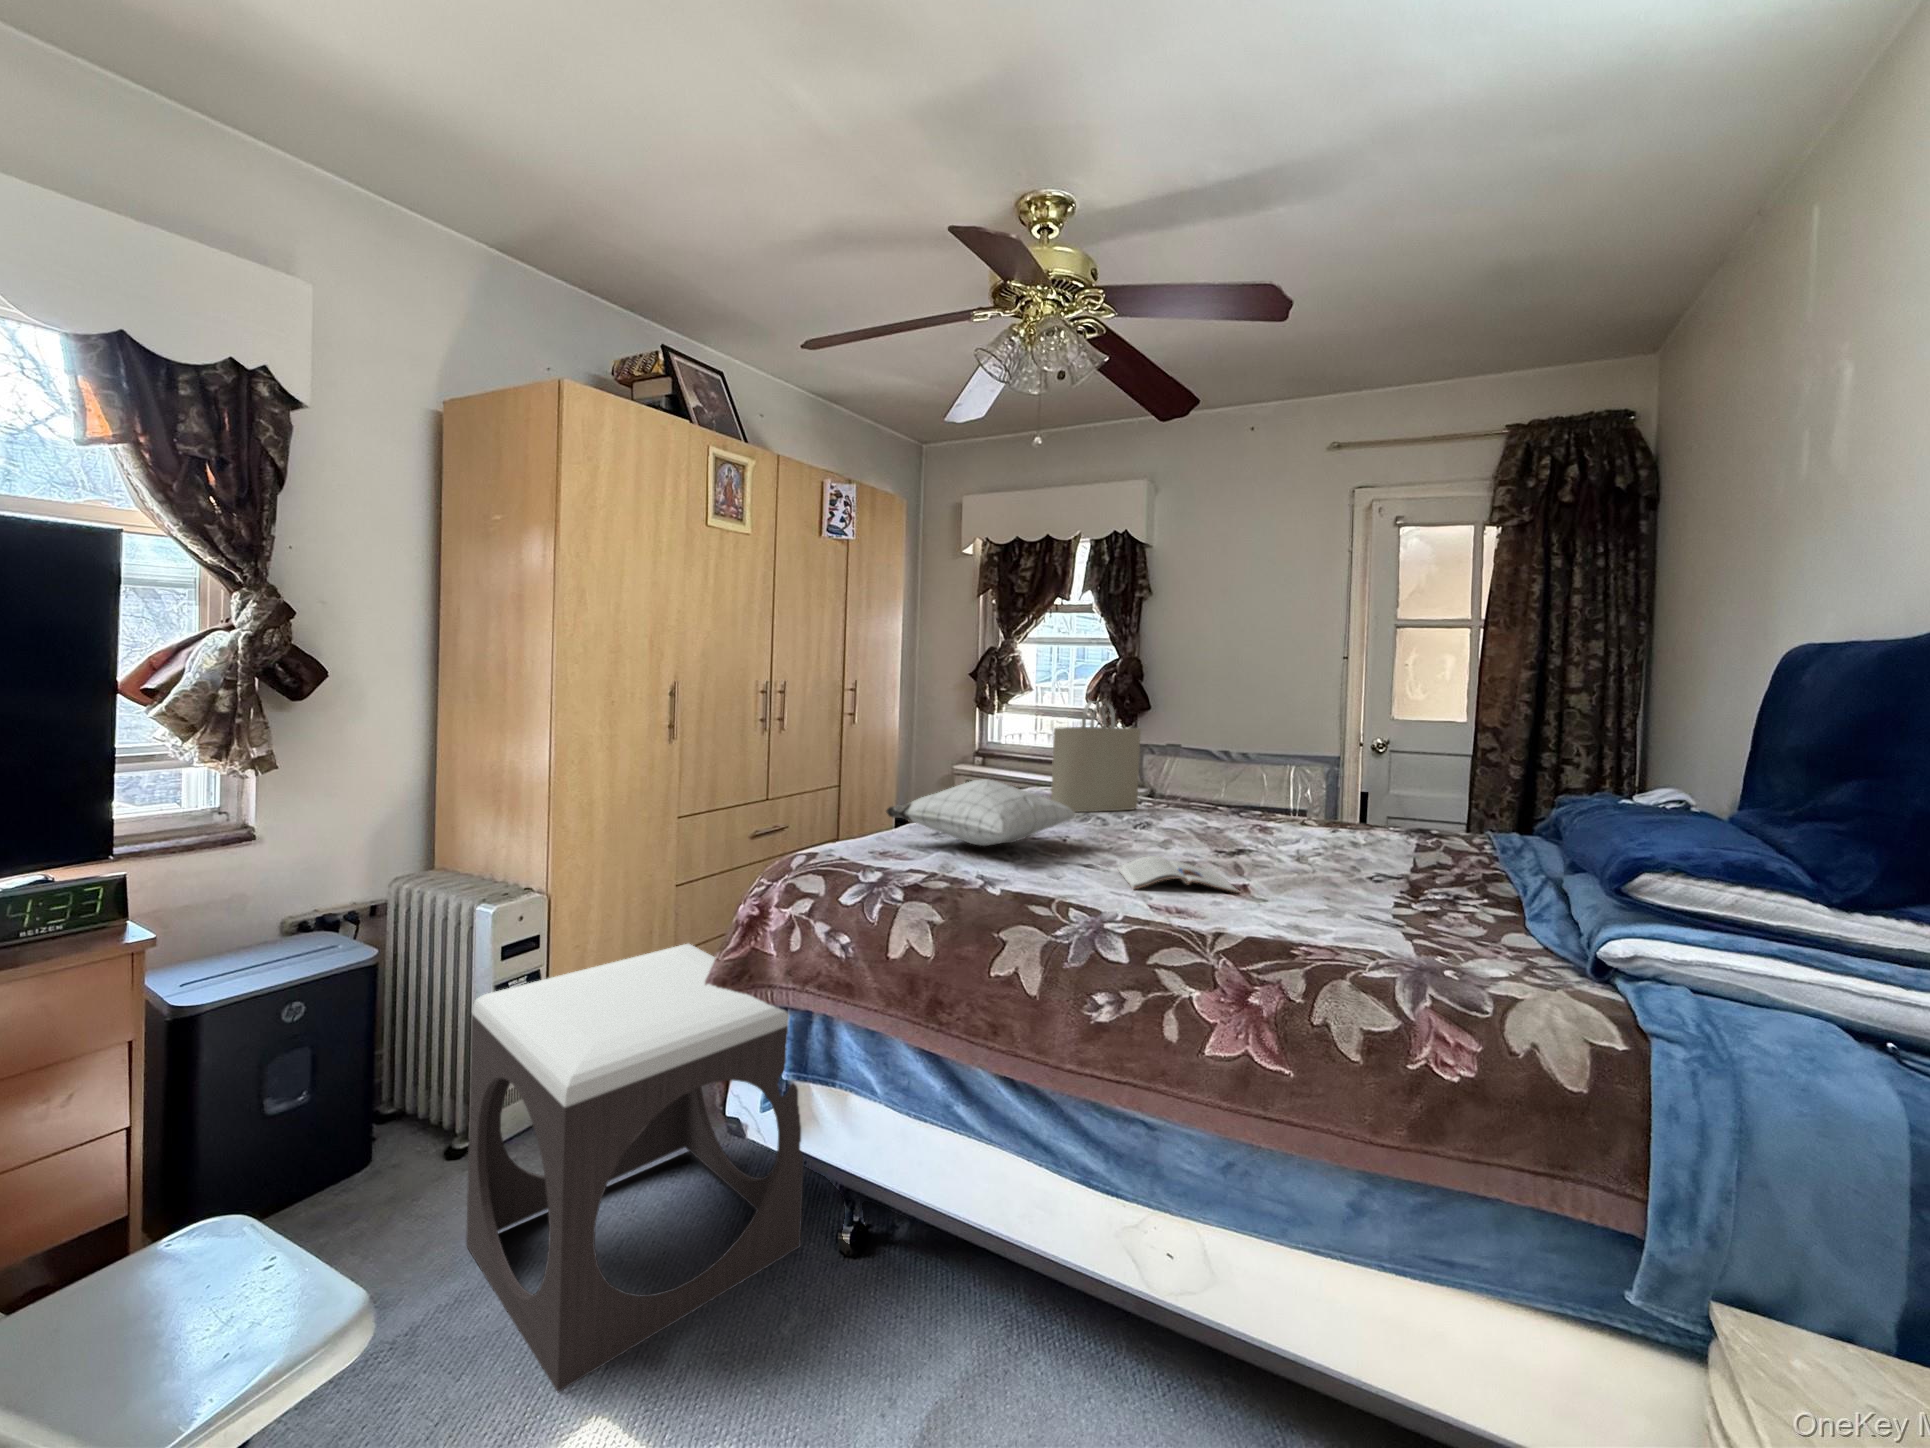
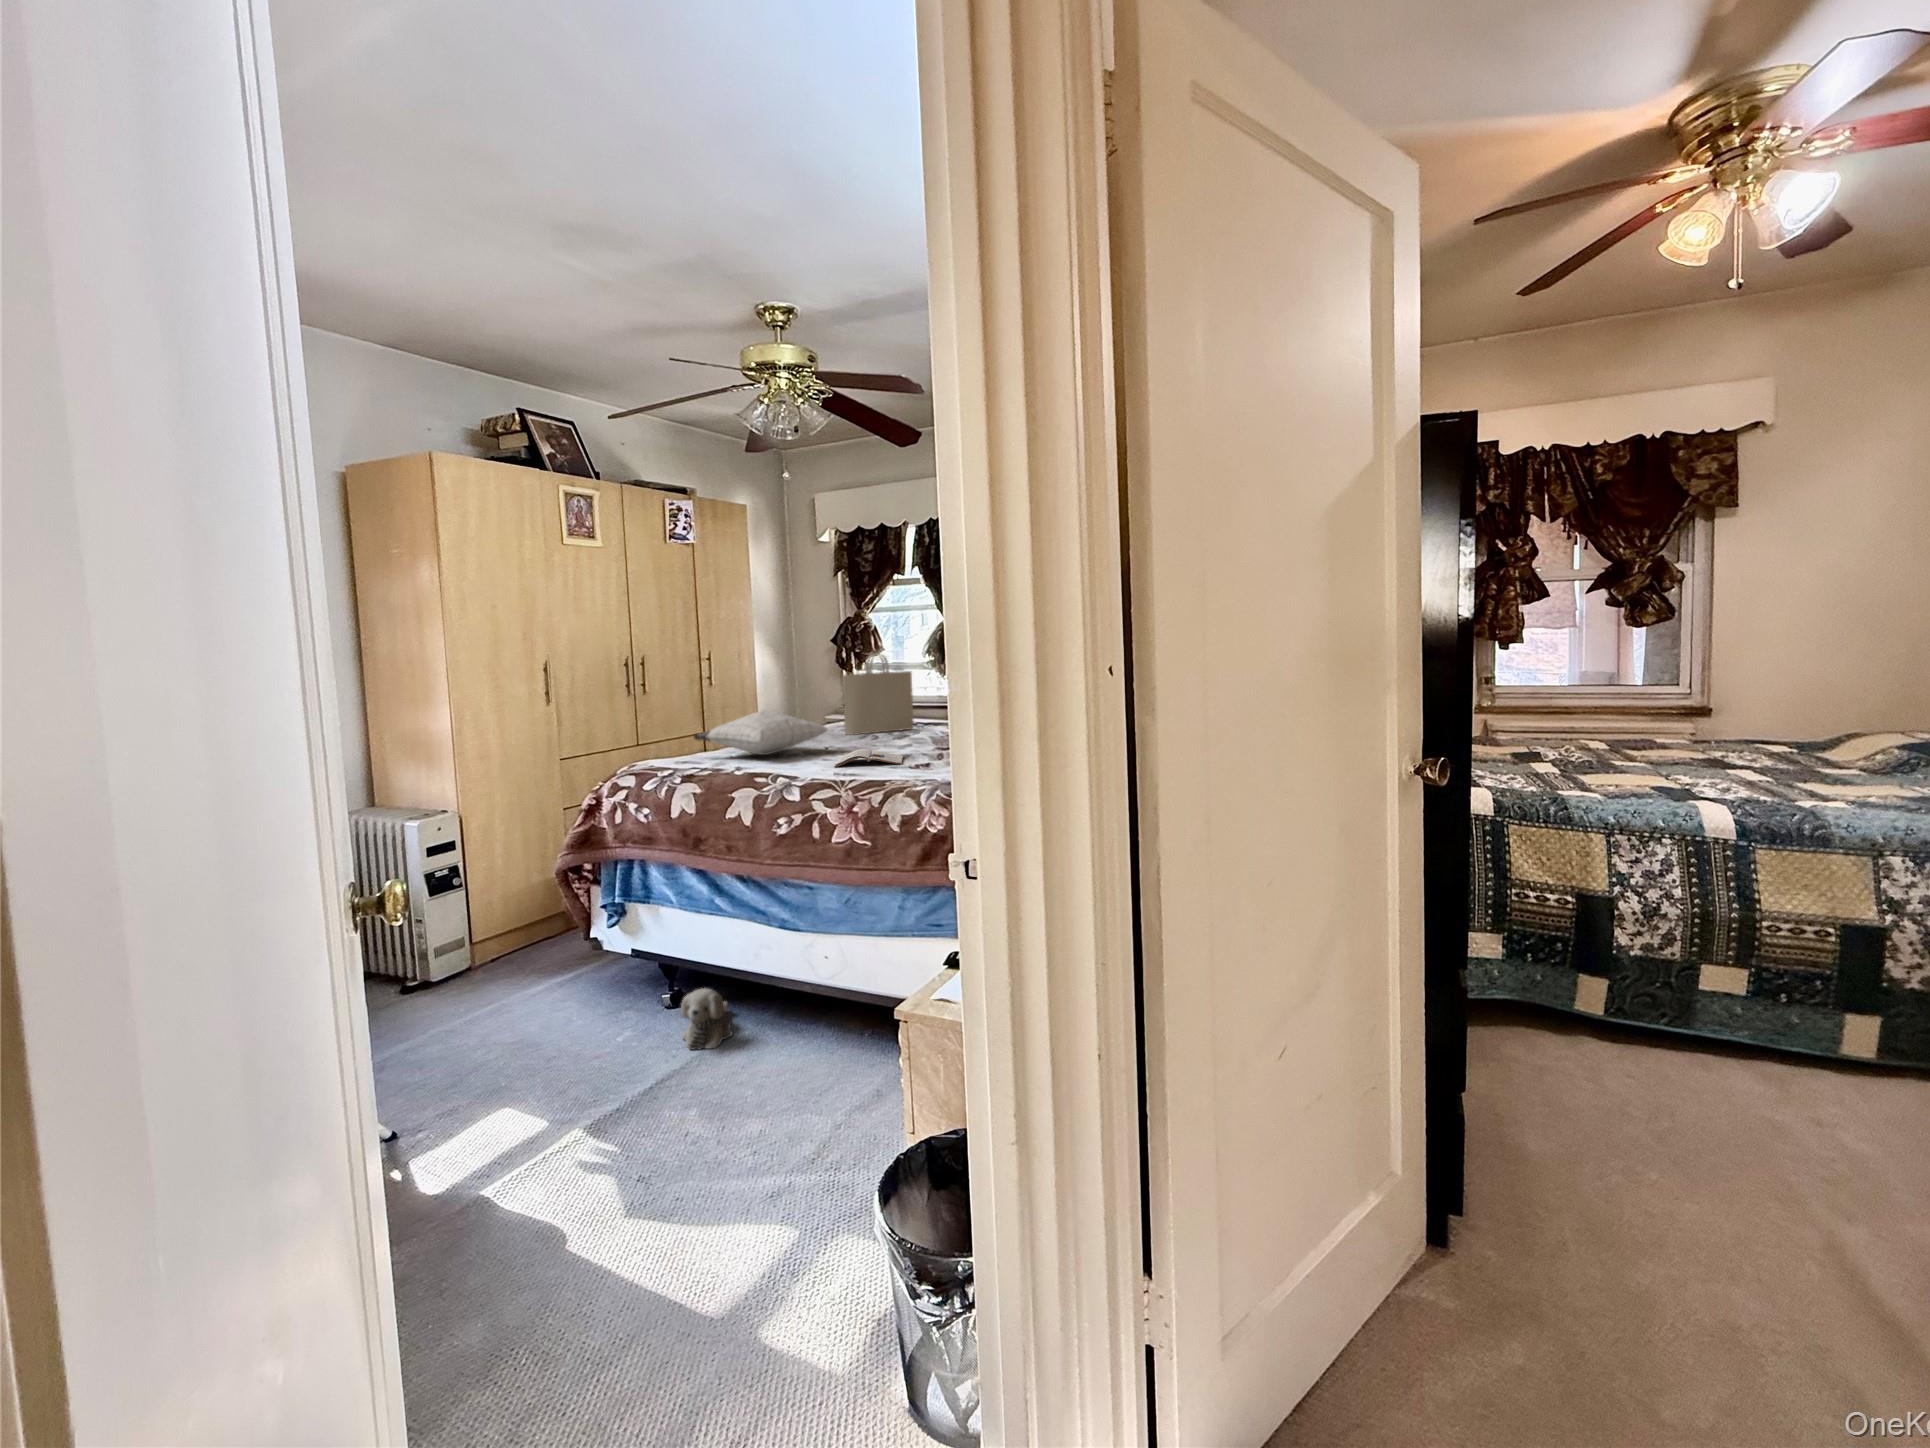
footstool: present [466,944,804,1392] -> none [404,837,643,1079]
plush toy: none [883,1260,973,1379] -> present [681,988,734,1050]

